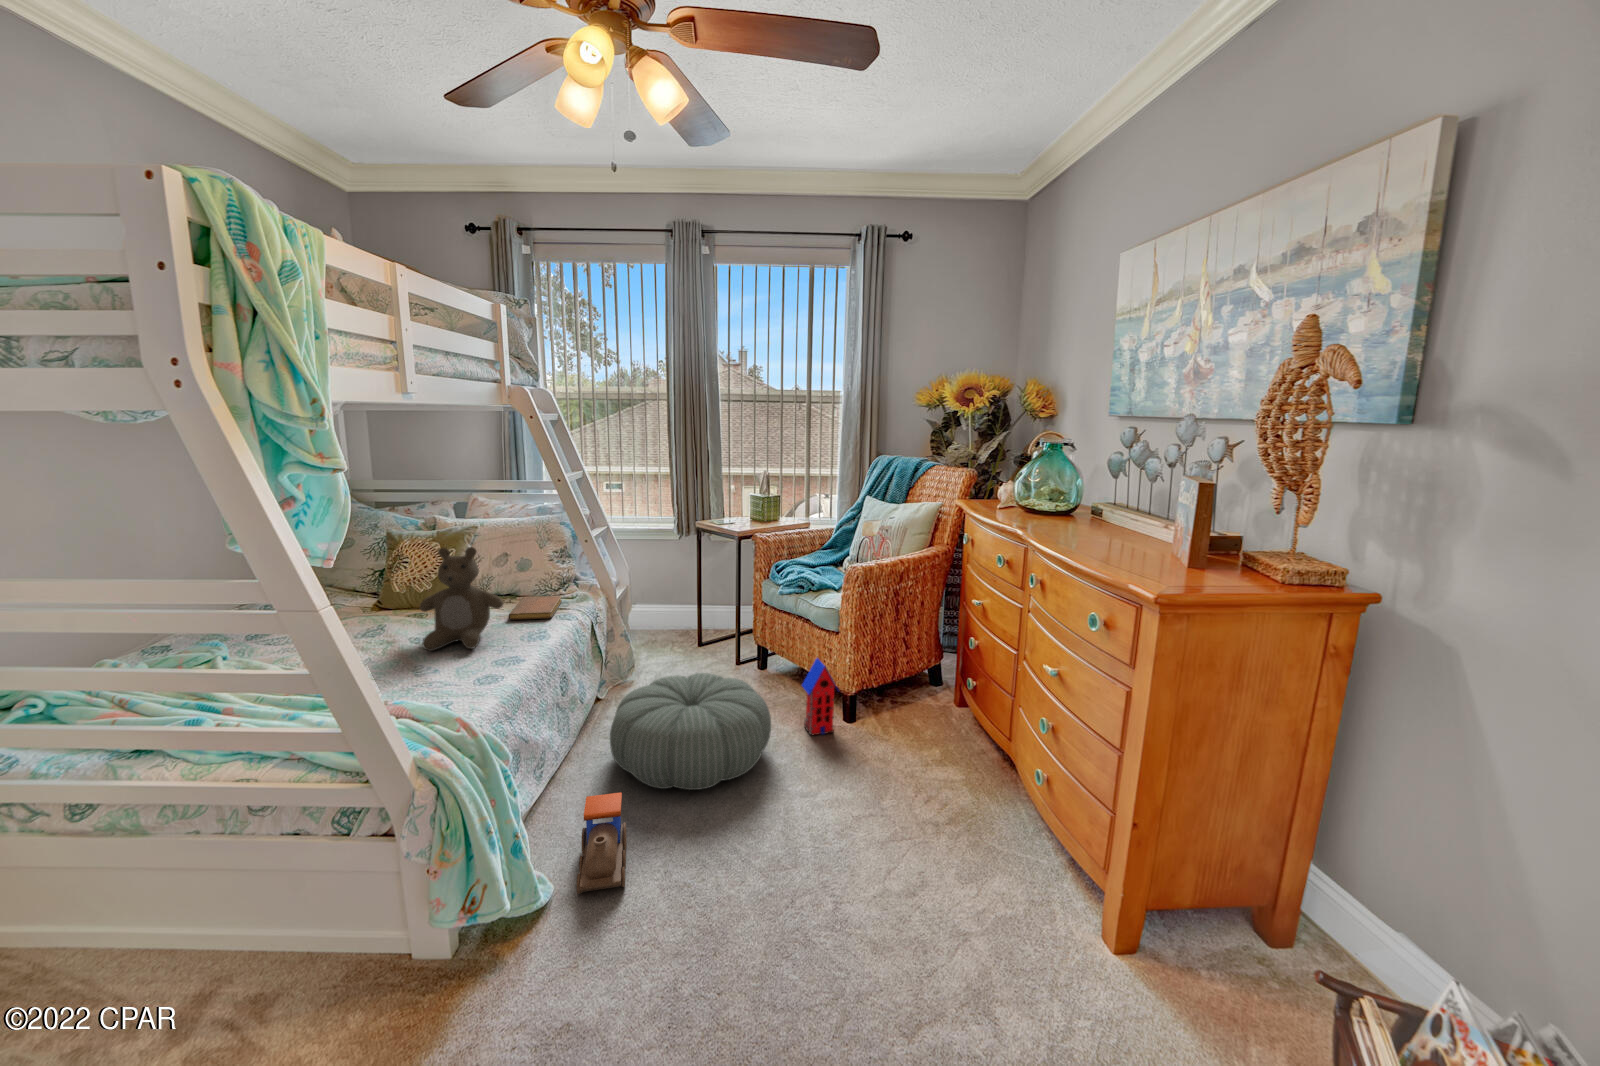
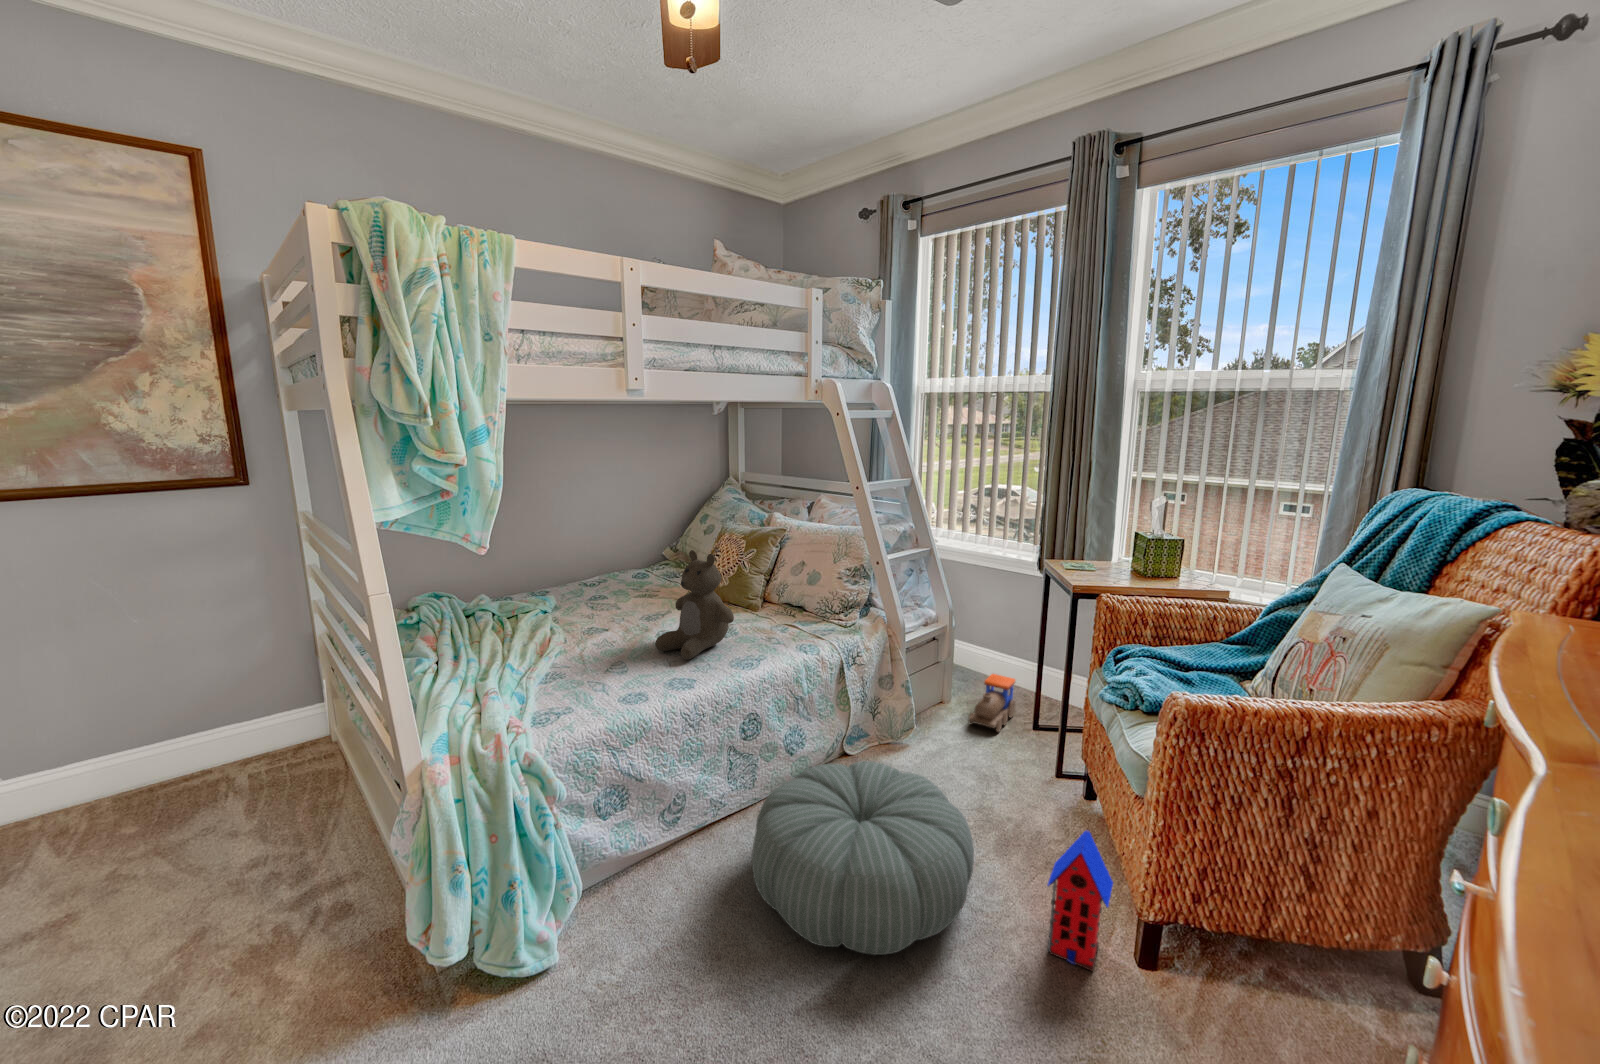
notebook: present [509,596,562,620] -> none [760,614,833,646]
toy train: present [577,792,627,894] -> present [968,674,1016,732]

